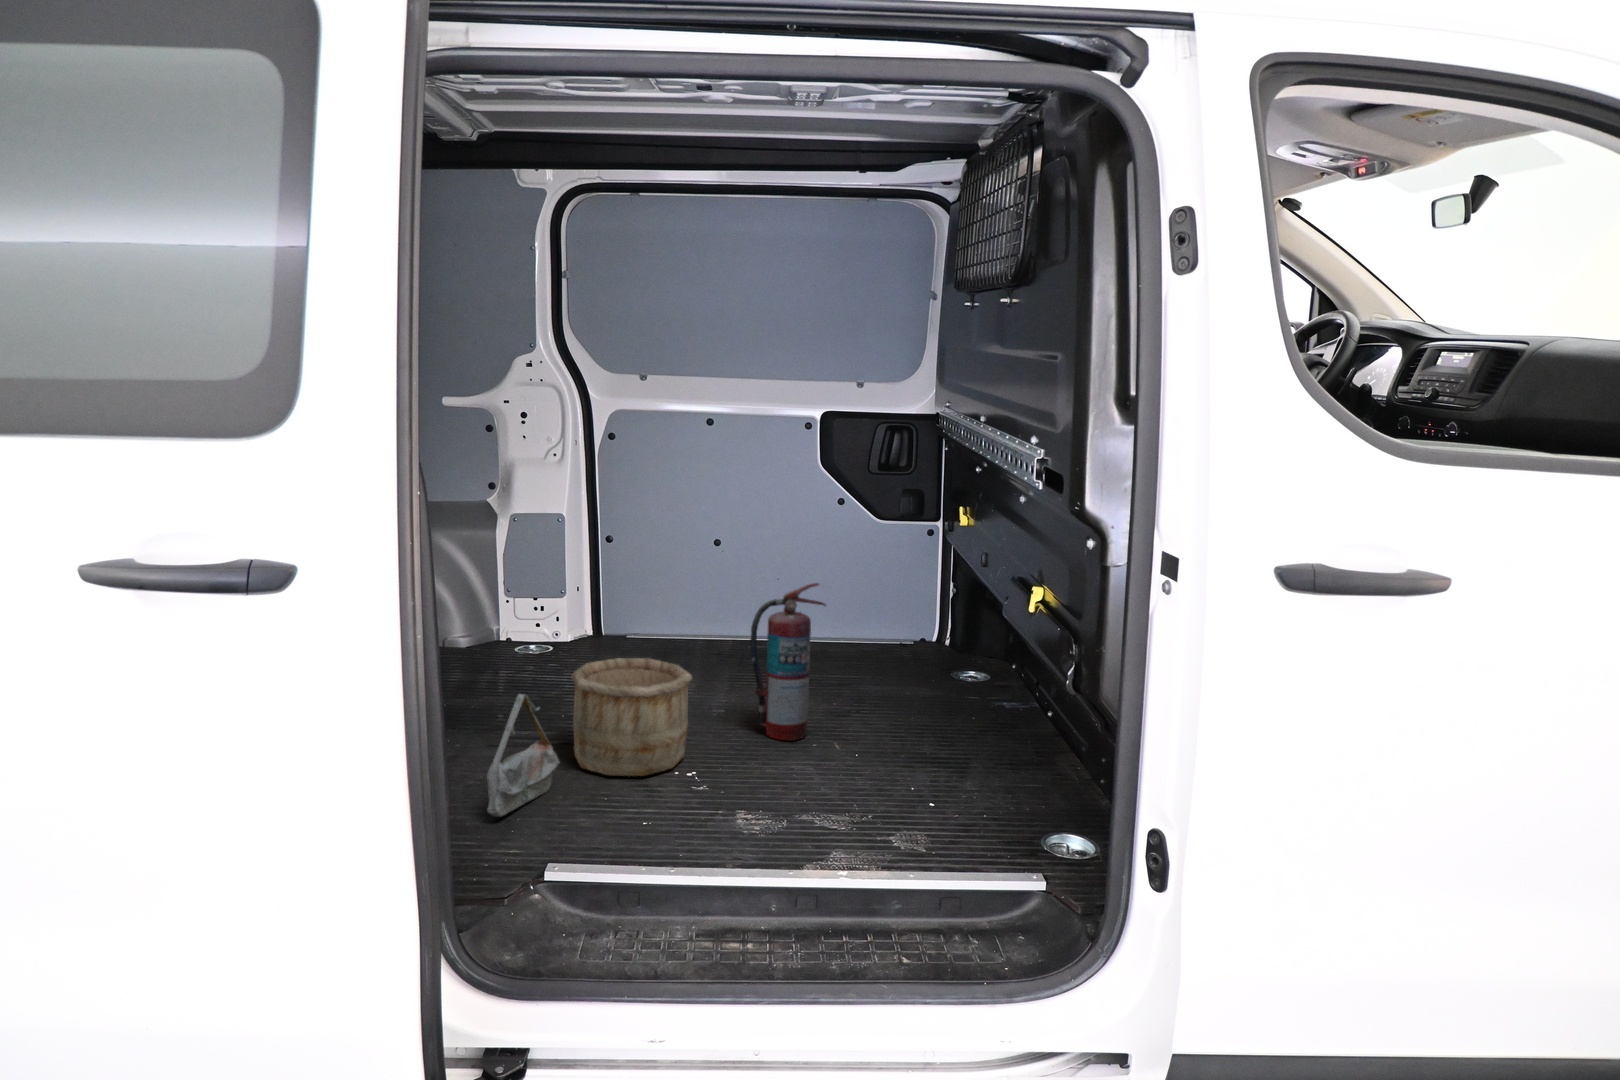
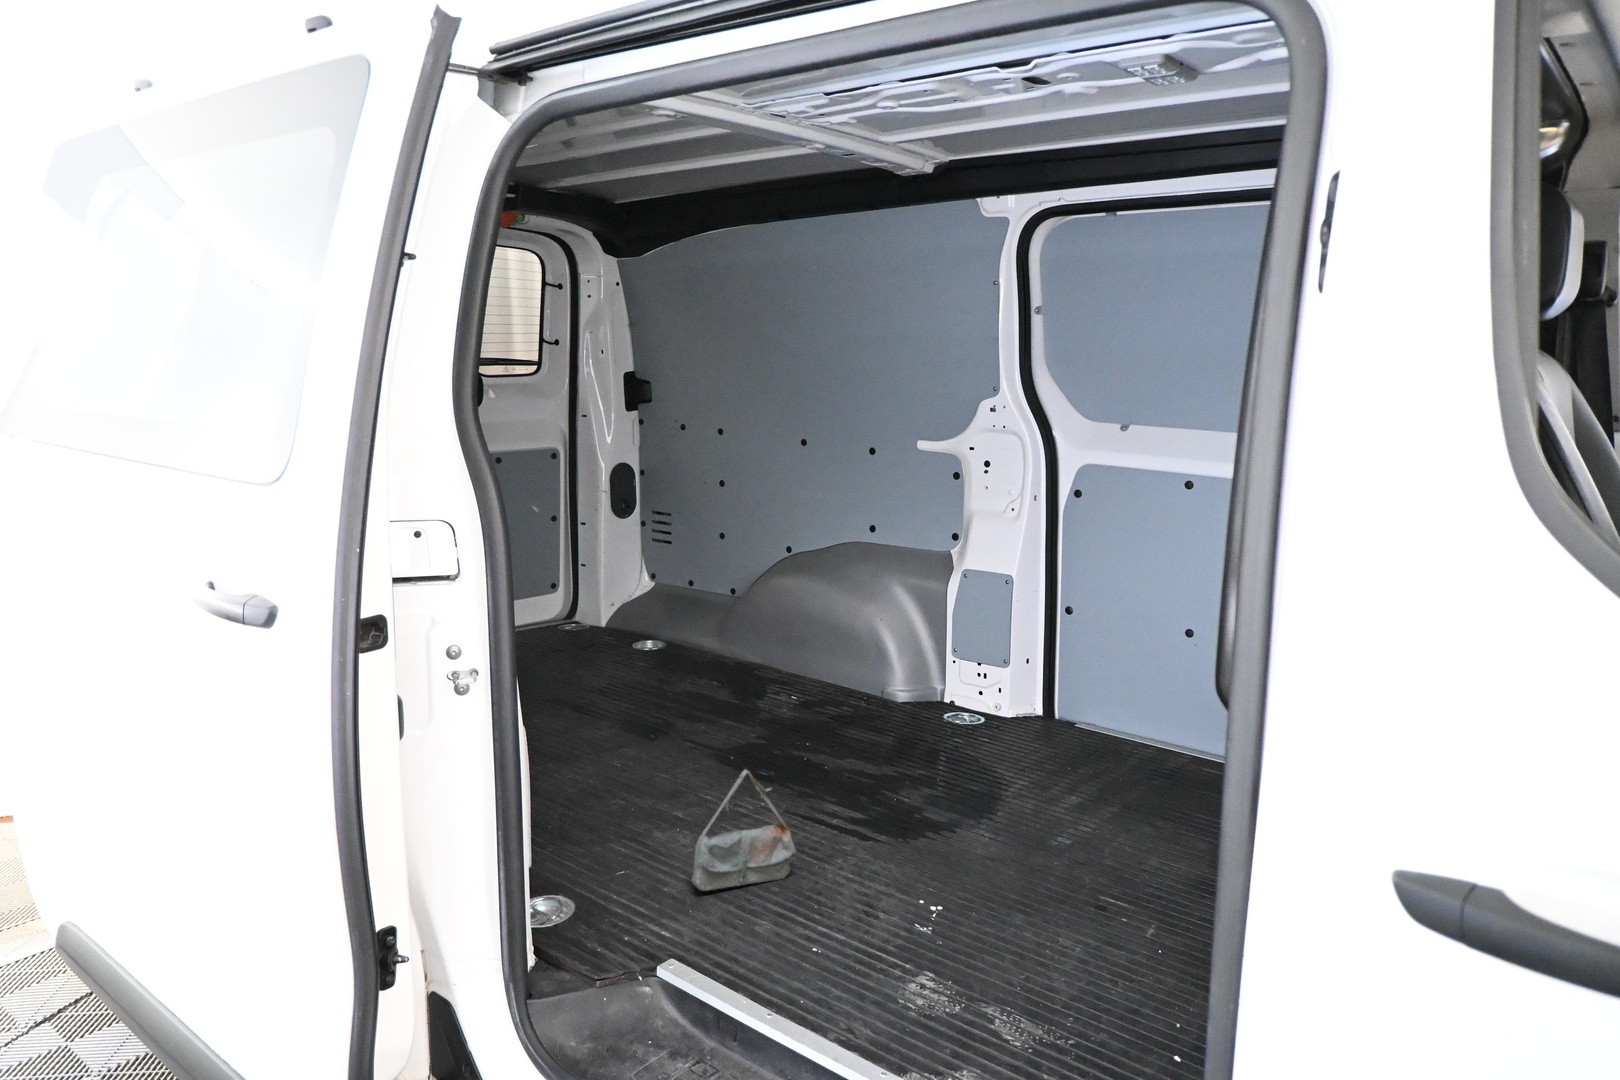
fire extinguisher: present [750,583,826,741] -> none [1076,707,1177,908]
wooden bucket: present [571,658,692,776] -> none [836,750,973,895]

